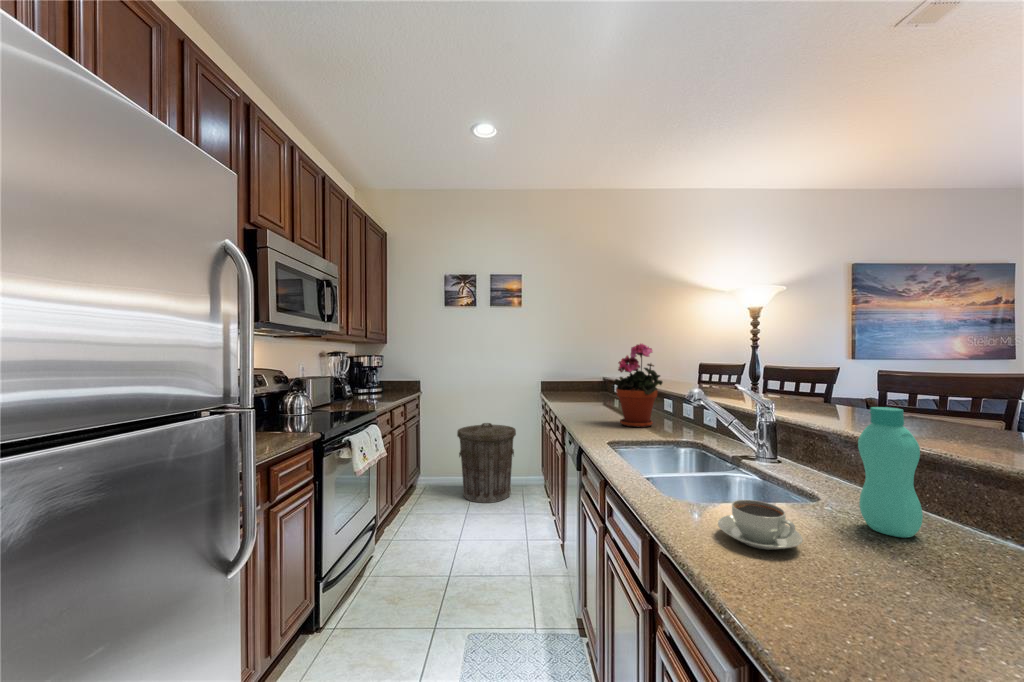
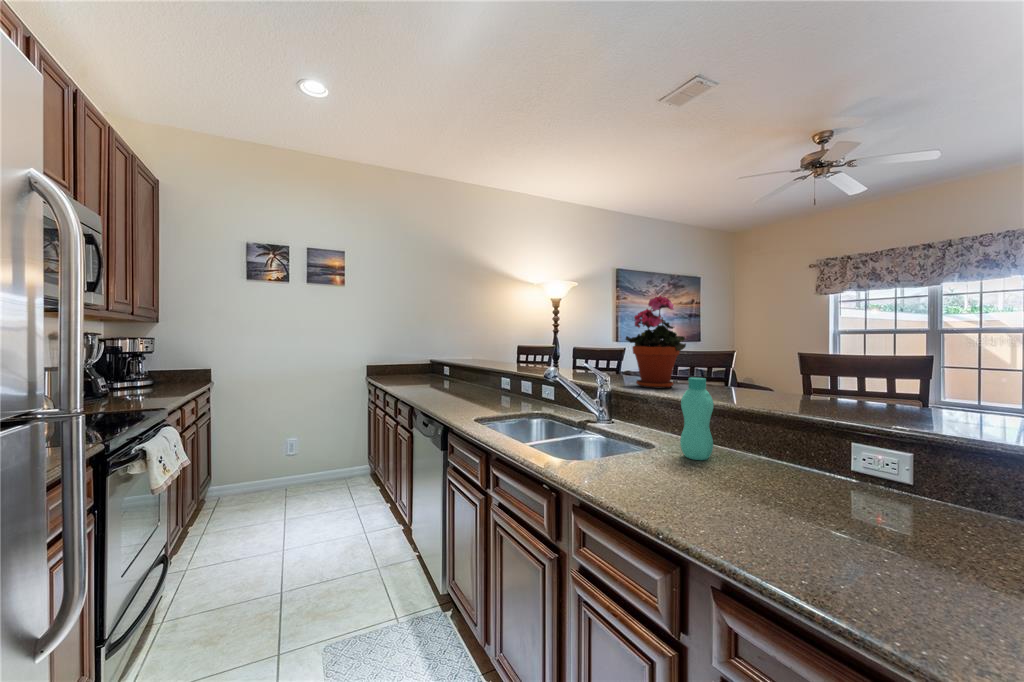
potted plant: present [614,344,662,428] -> present [626,296,686,389]
trash can: present [457,423,516,503] -> none [268,414,343,504]
coffee cup: present [718,500,803,550] -> none [611,449,665,482]

